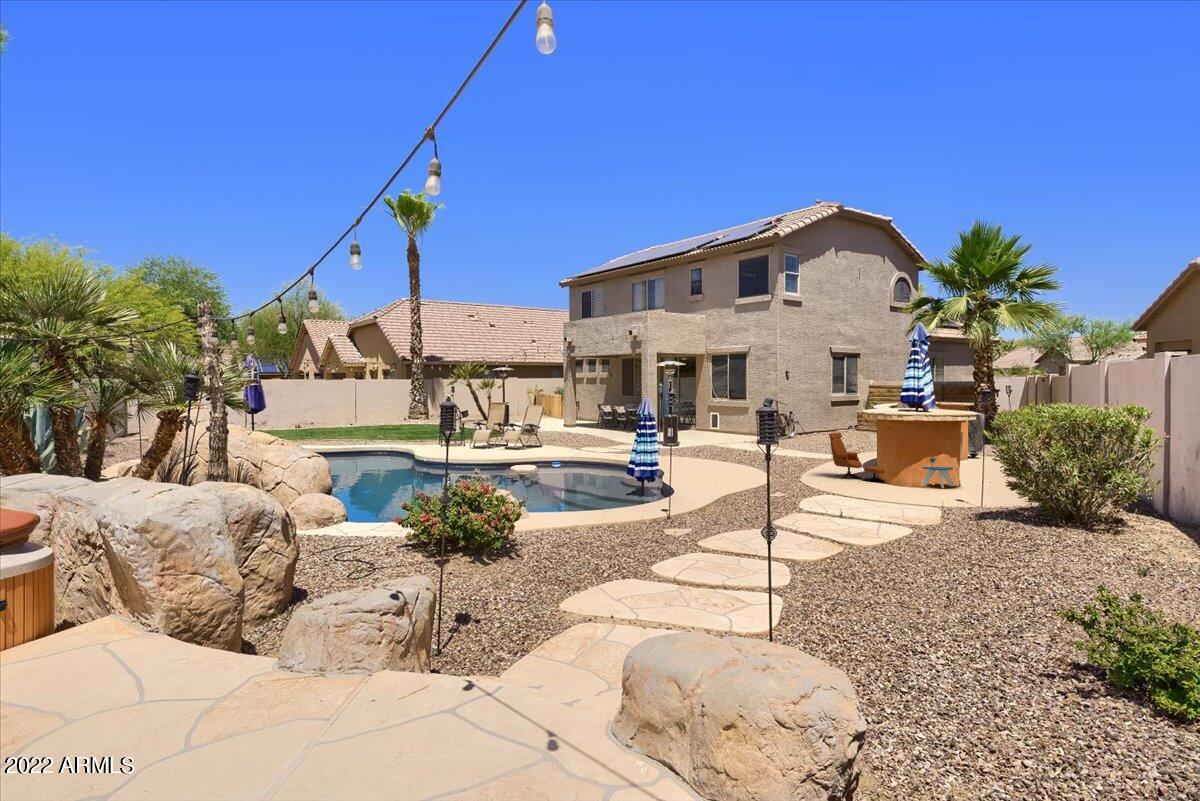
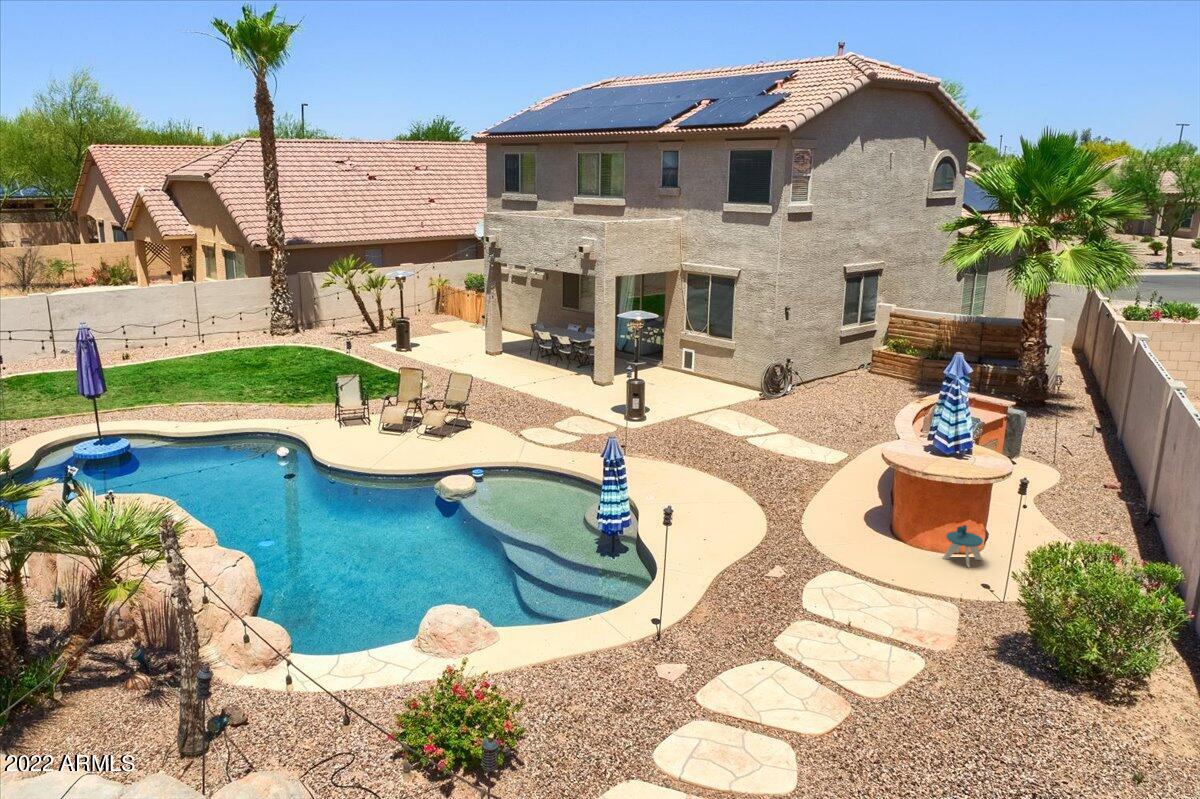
lounge chair: present [829,433,885,481] -> none [837,473,901,546]

